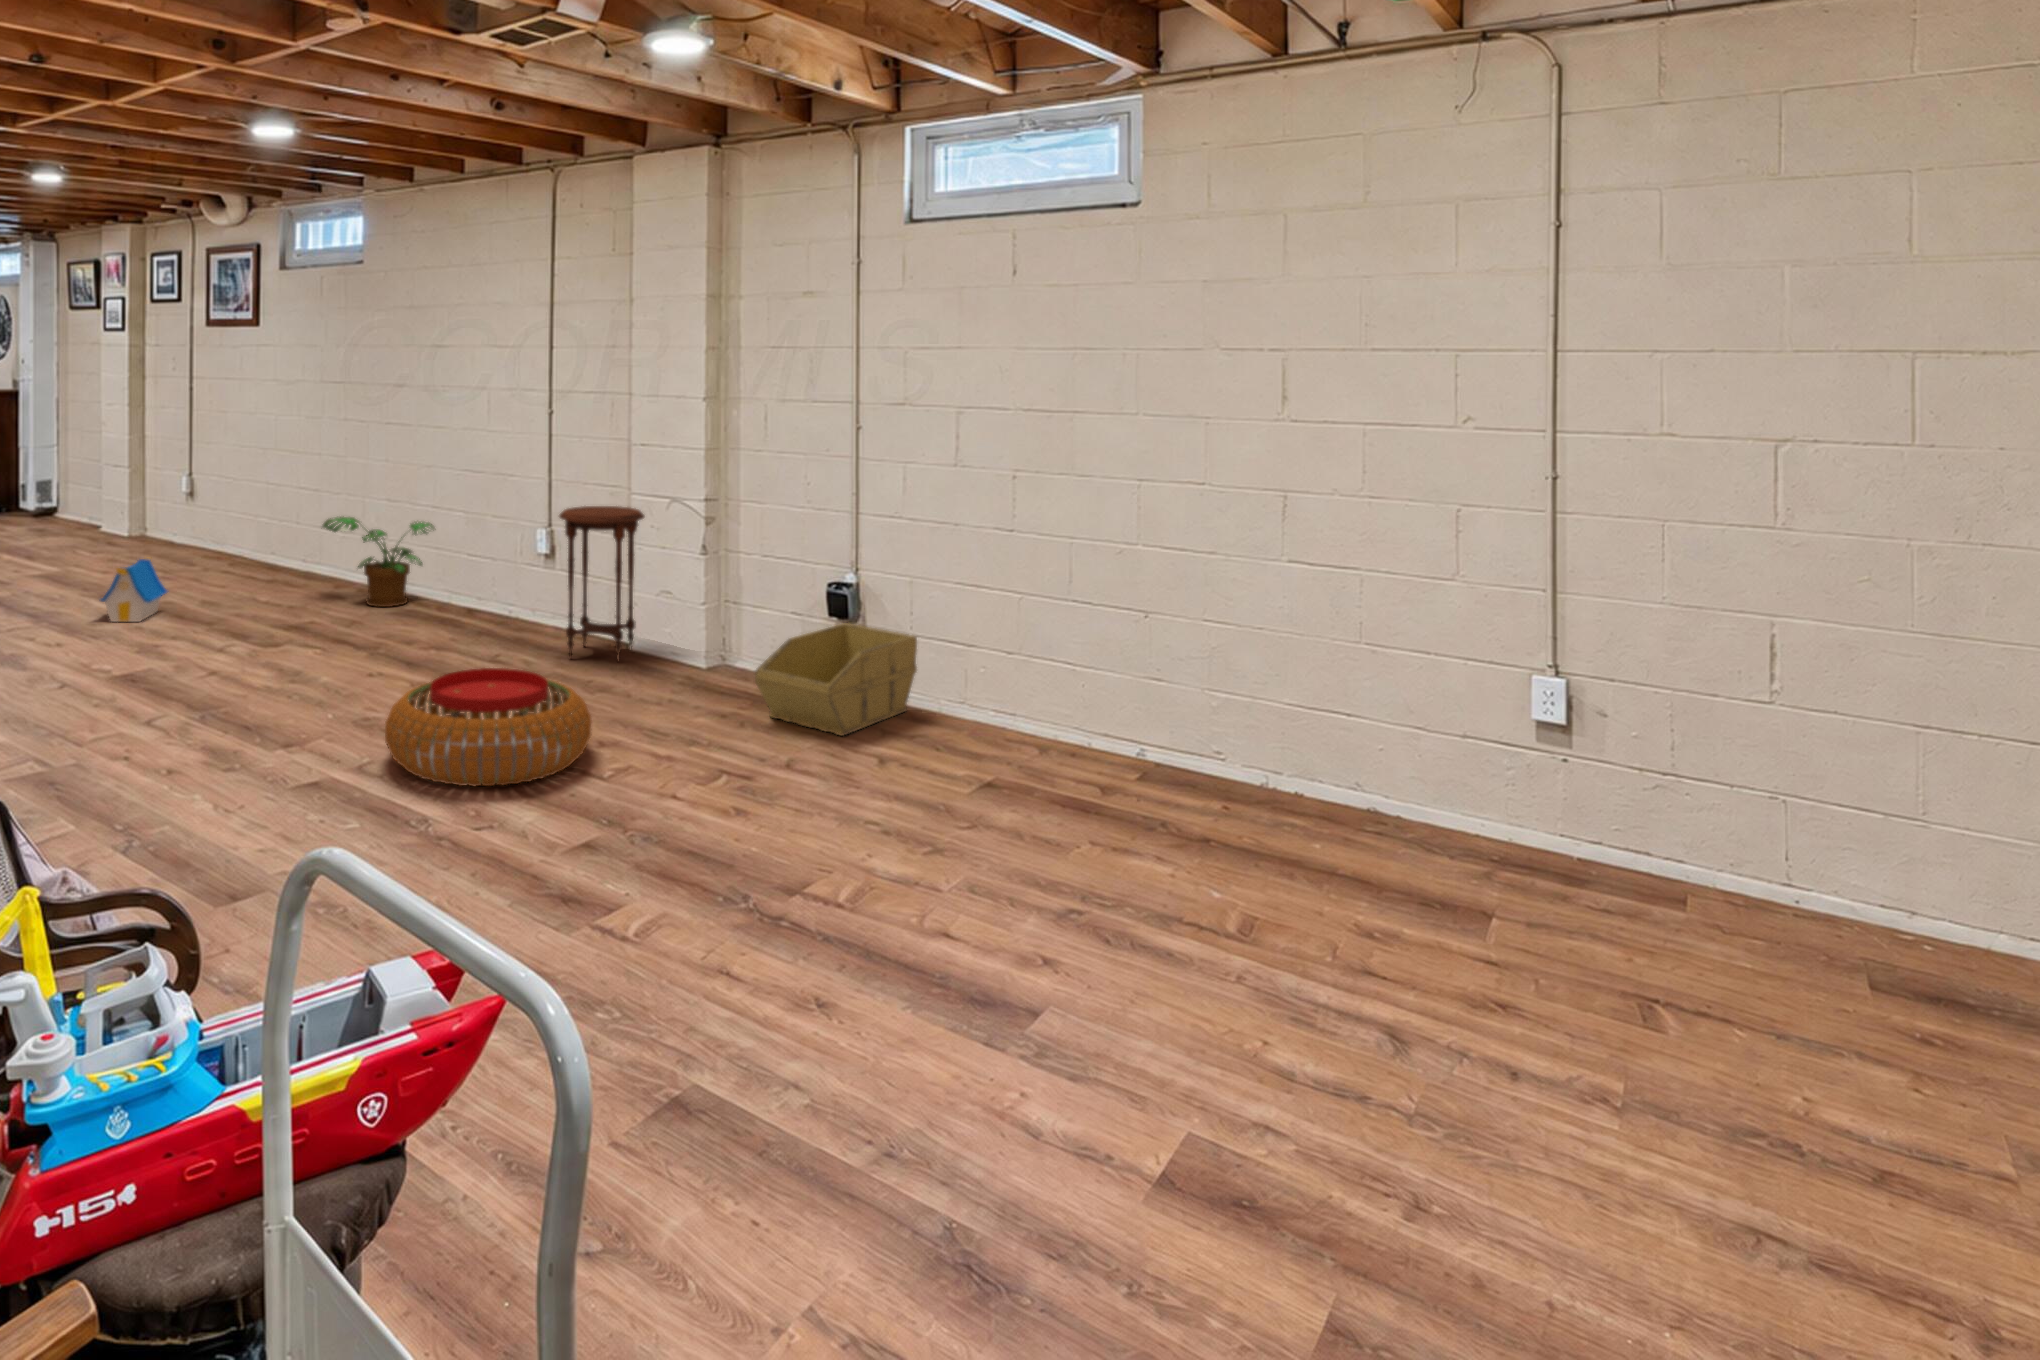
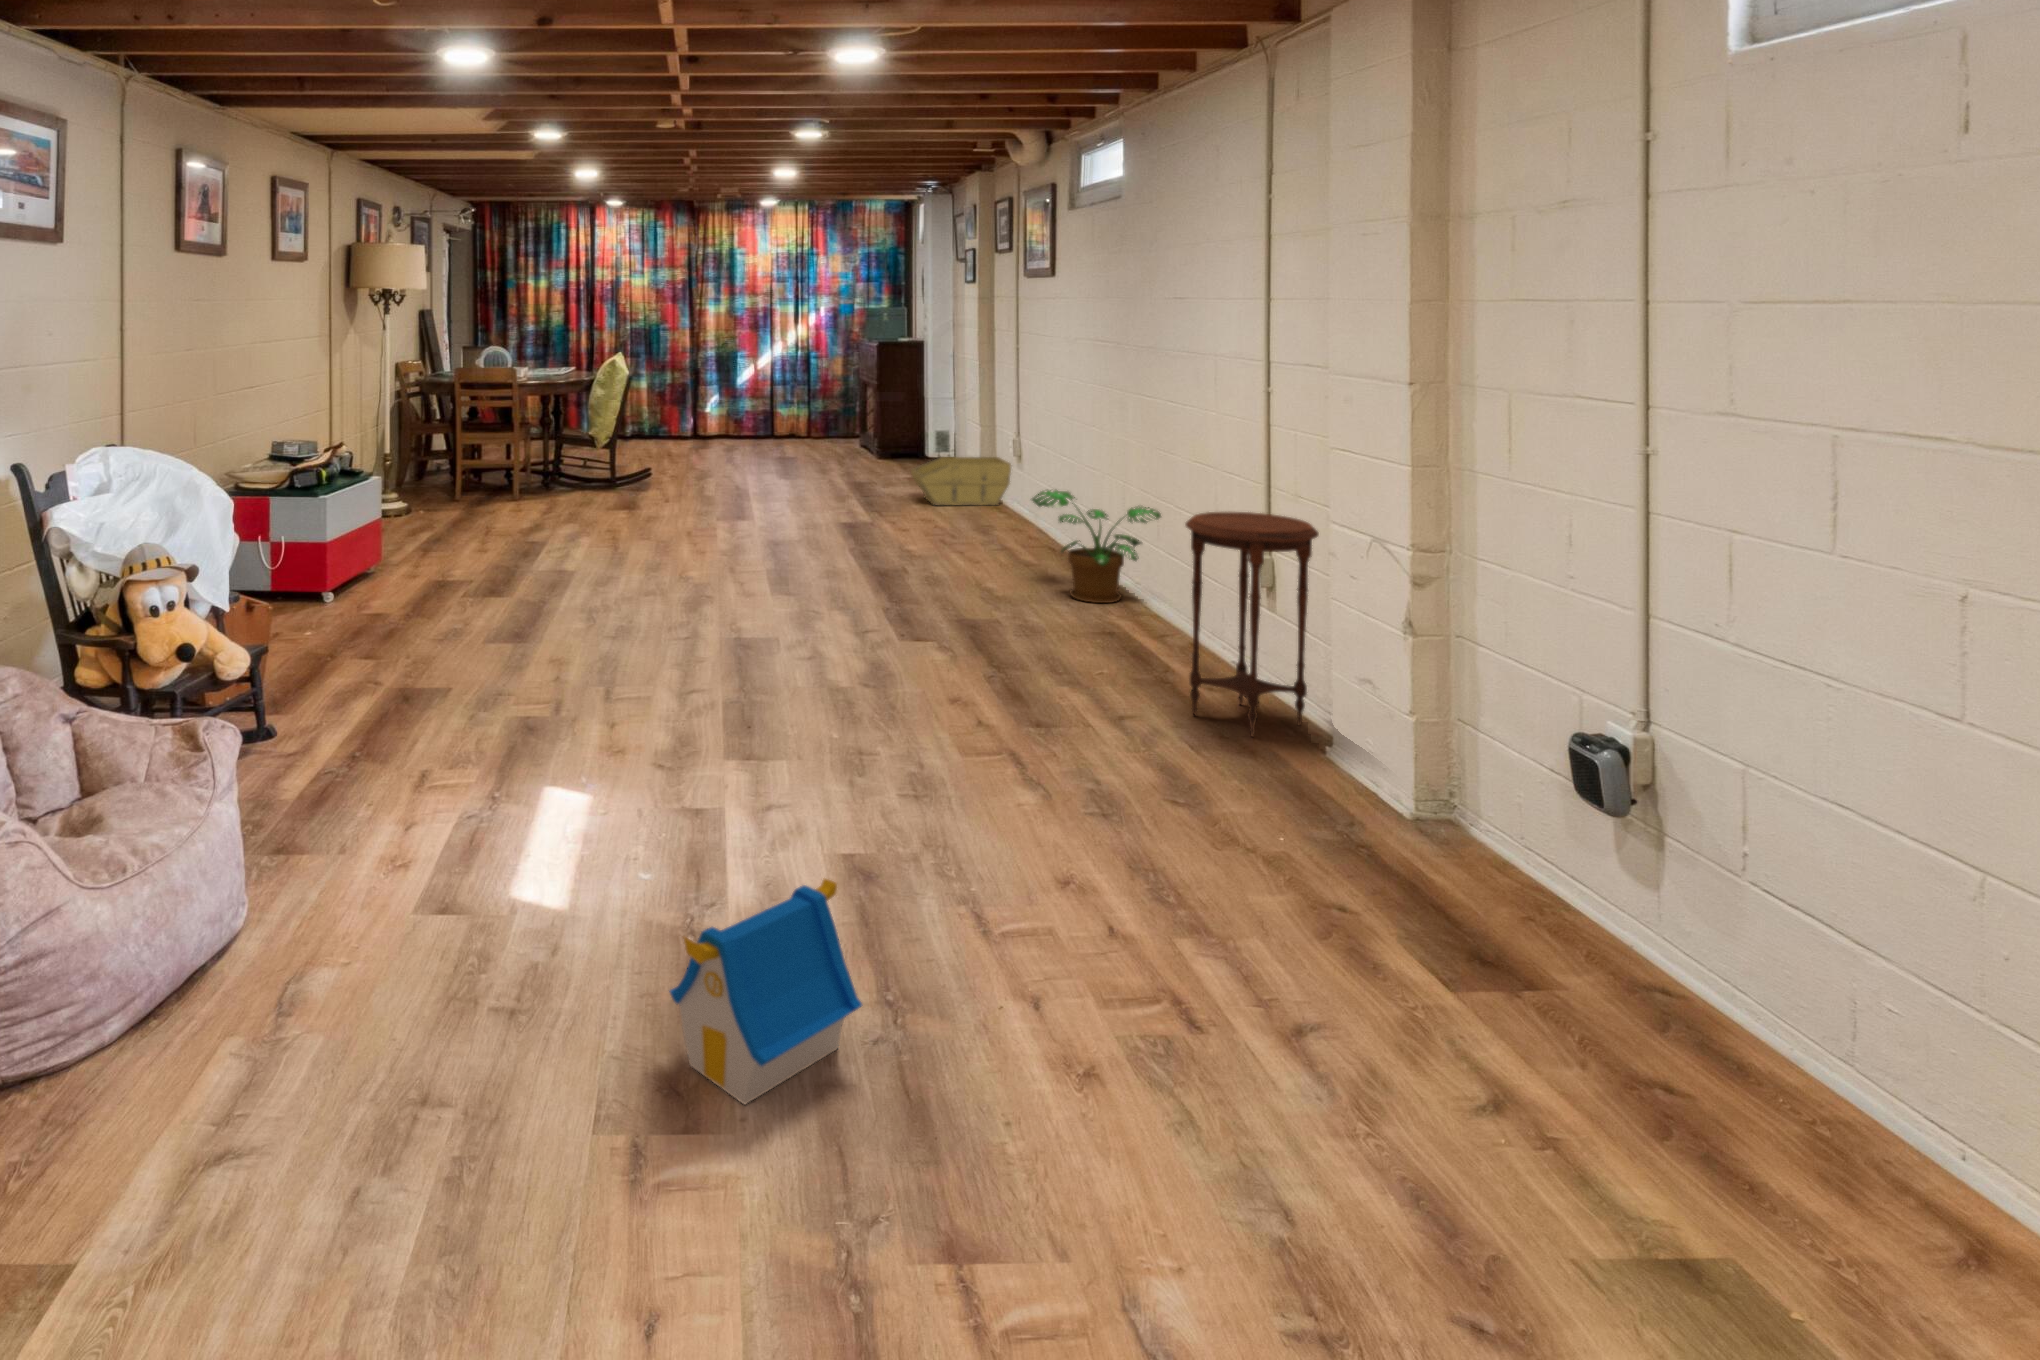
toy house: present [101,557,167,622] -> present [670,879,862,1104]
storage bin: present [755,623,917,736] -> present [911,457,1011,506]
pouf: present [385,668,591,786] -> none [760,692,1022,855]

